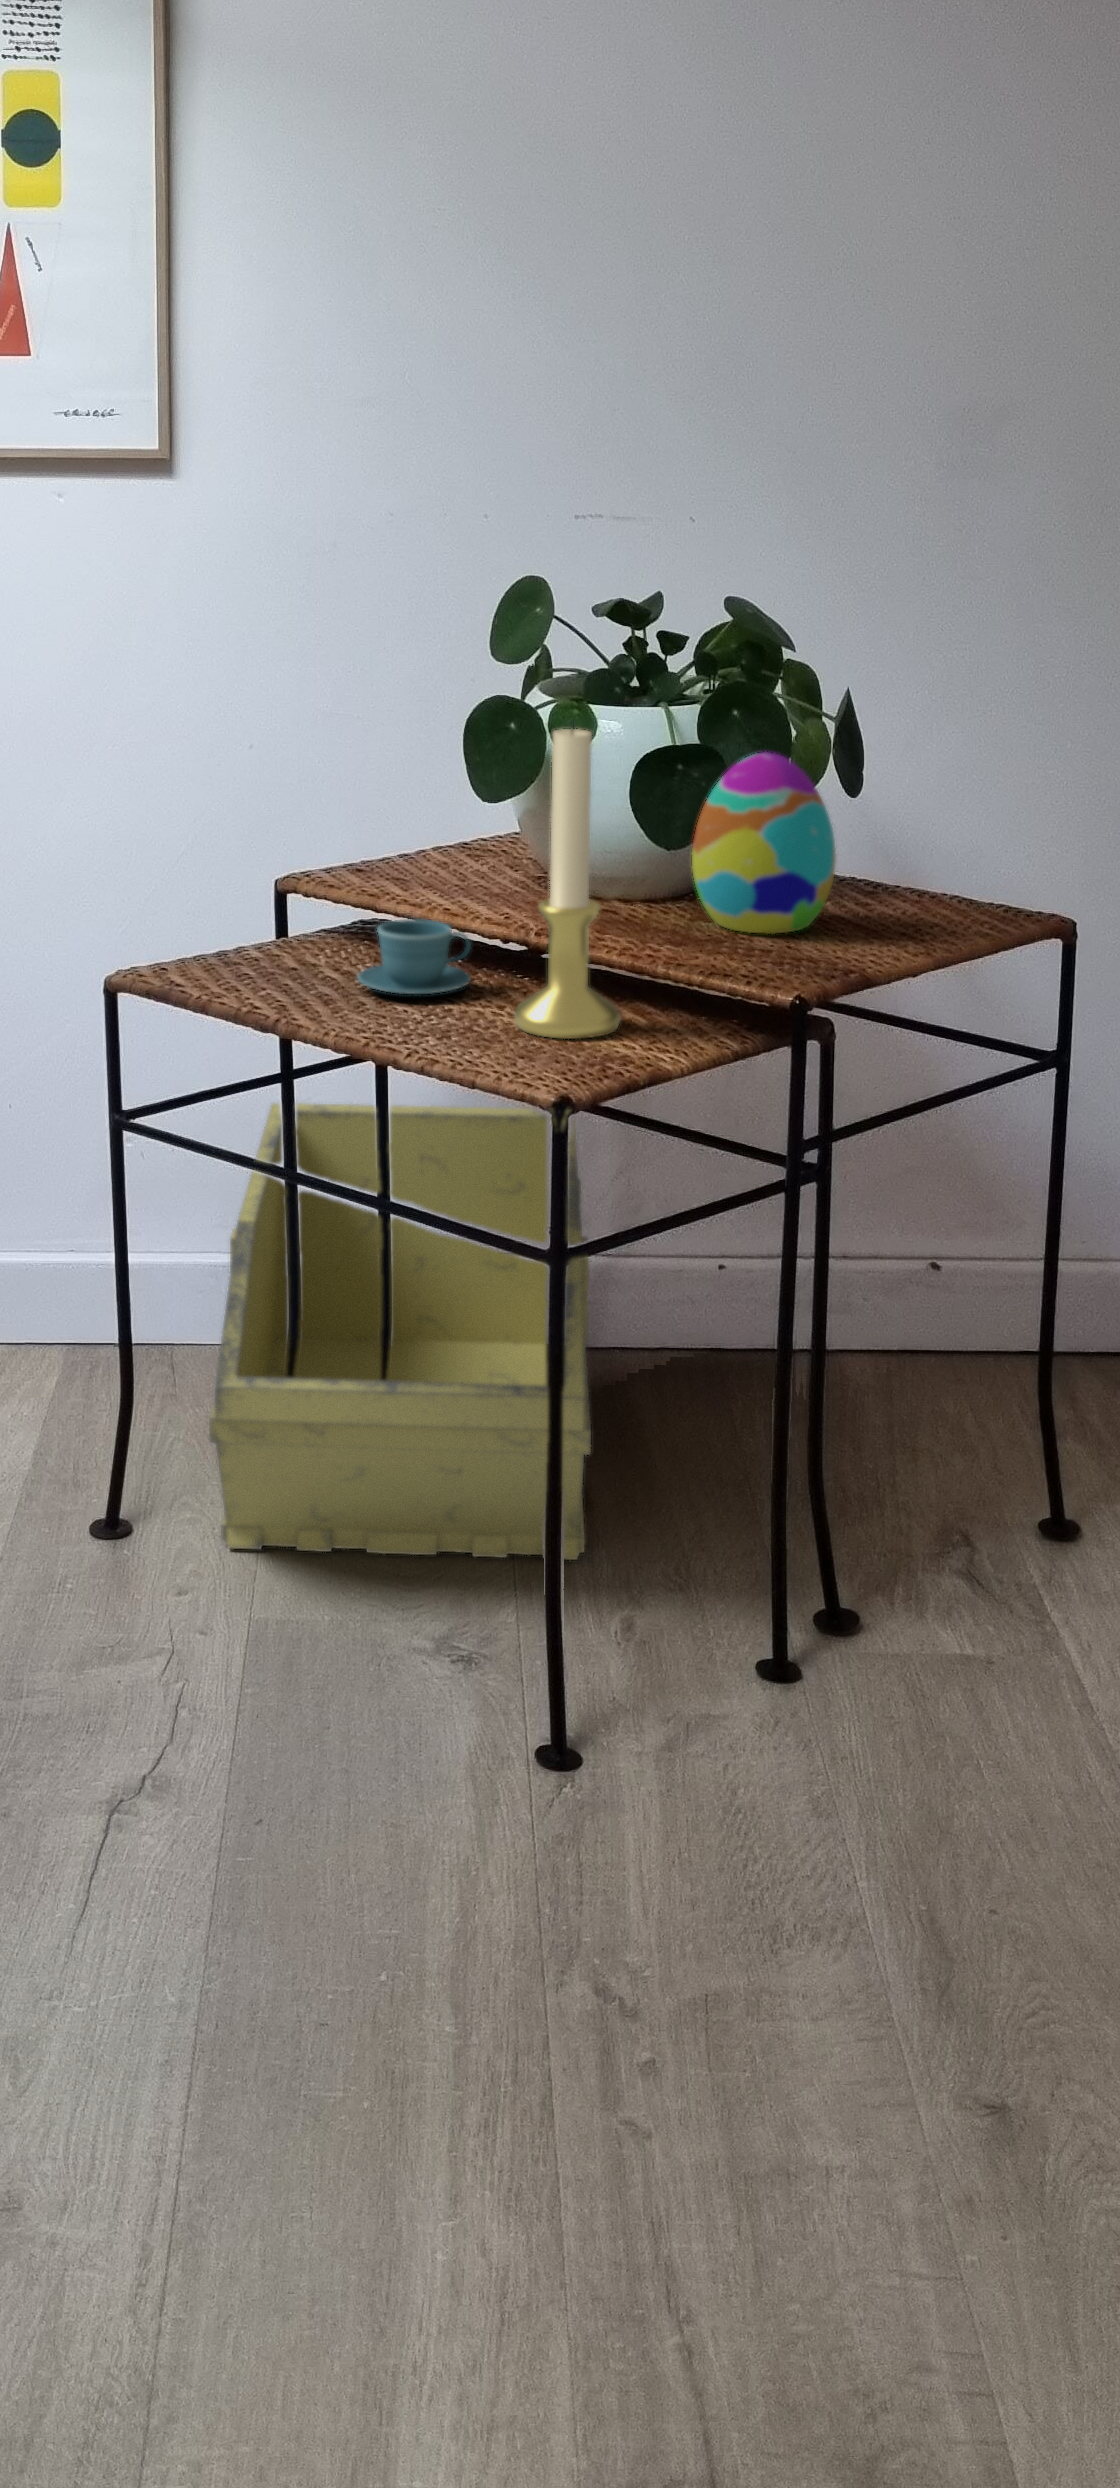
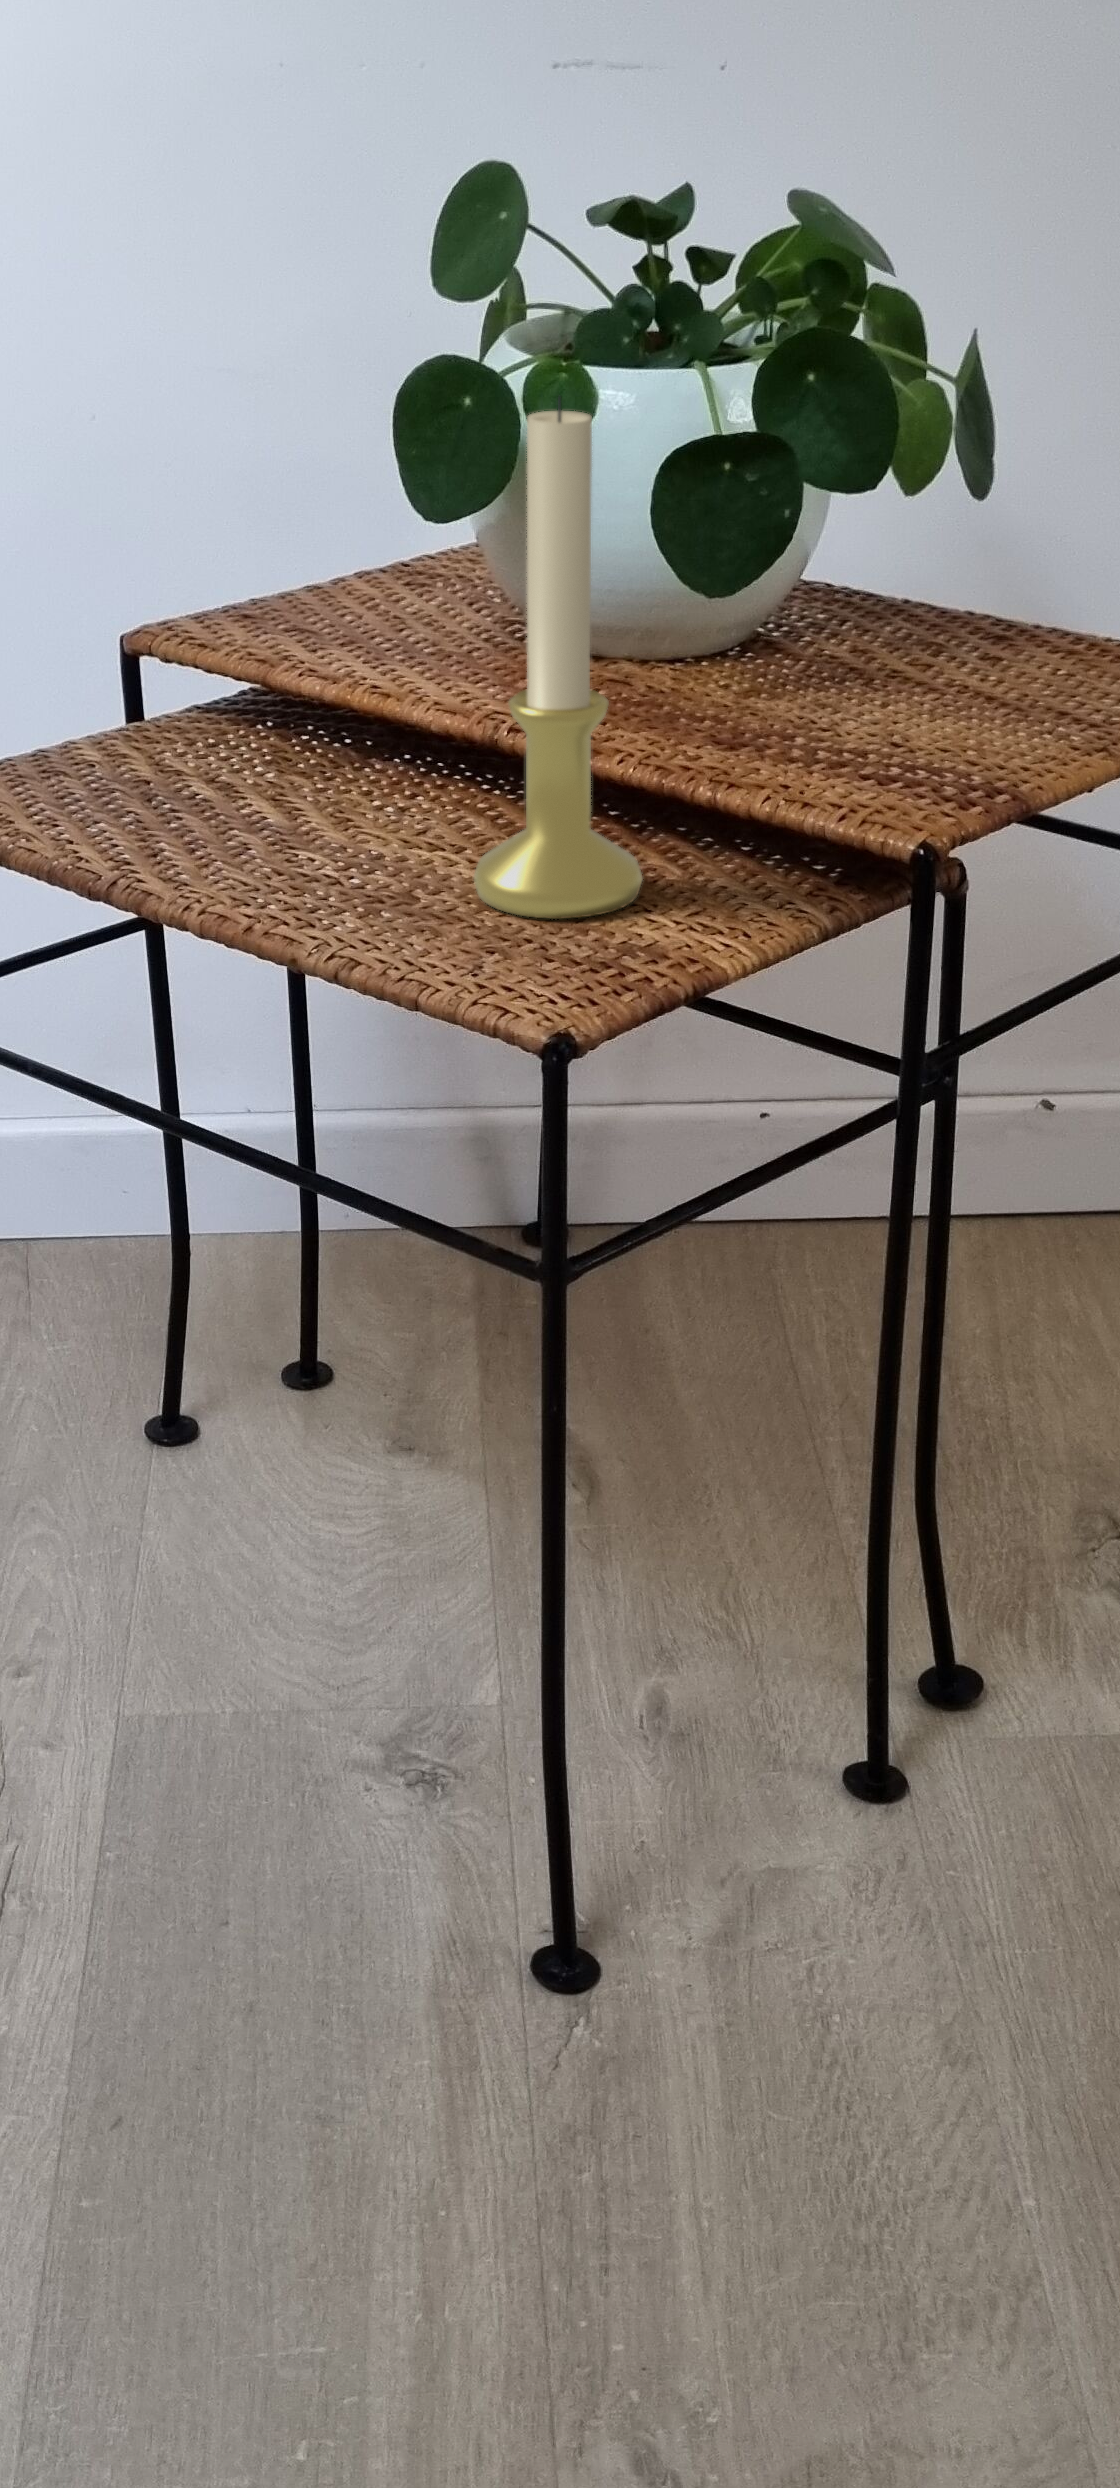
decorative egg: present [692,753,836,934] -> none [748,437,969,724]
teacup: present [358,919,471,994] -> none [229,715,407,839]
storage bin: present [209,1103,591,1560] -> none [45,930,600,1595]

